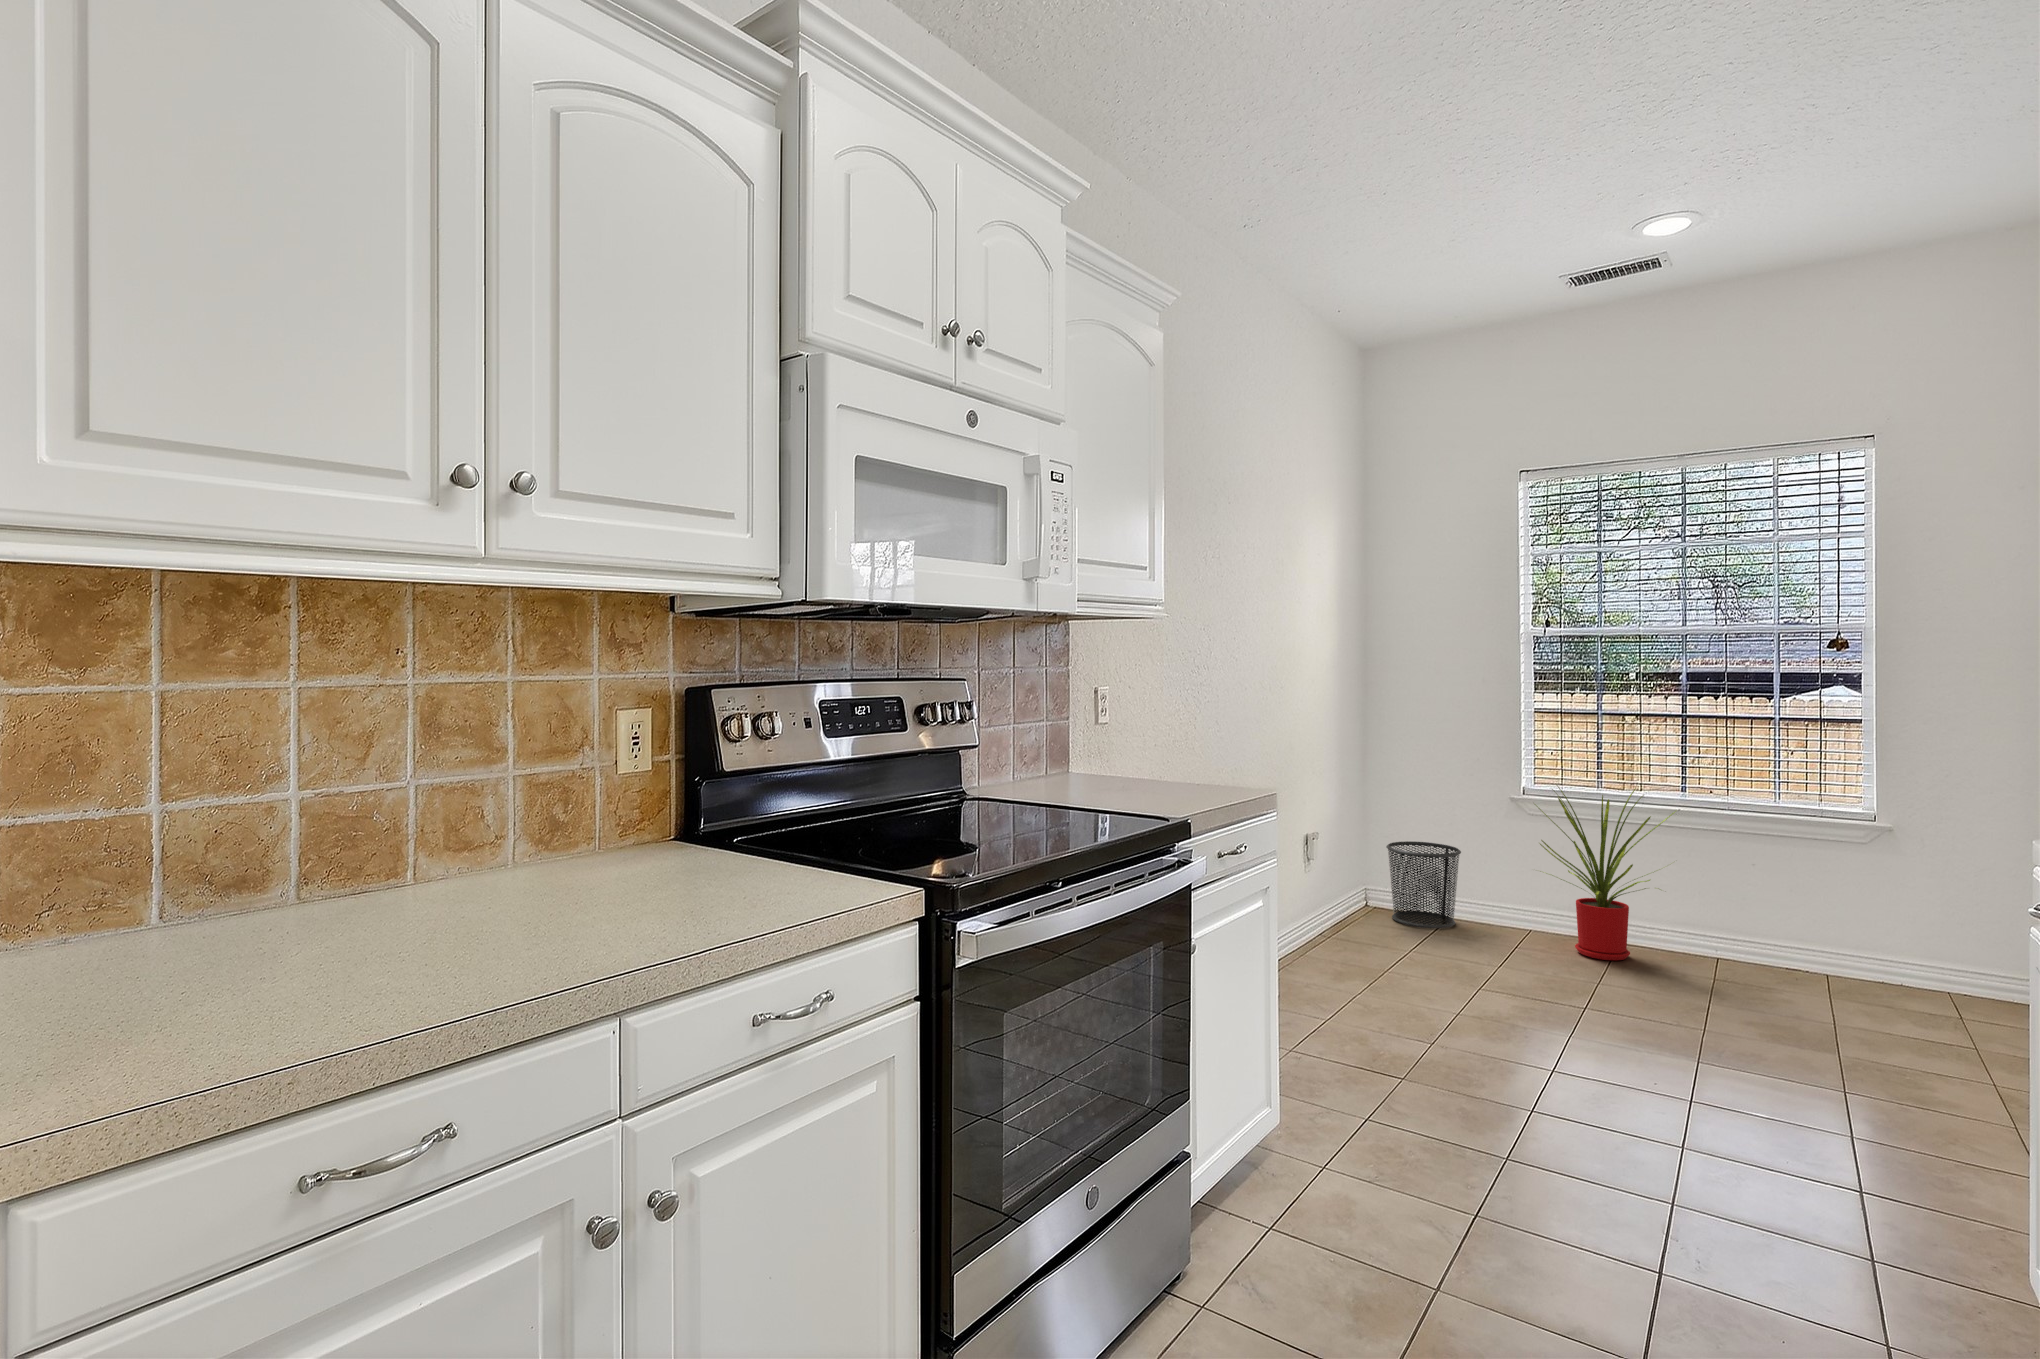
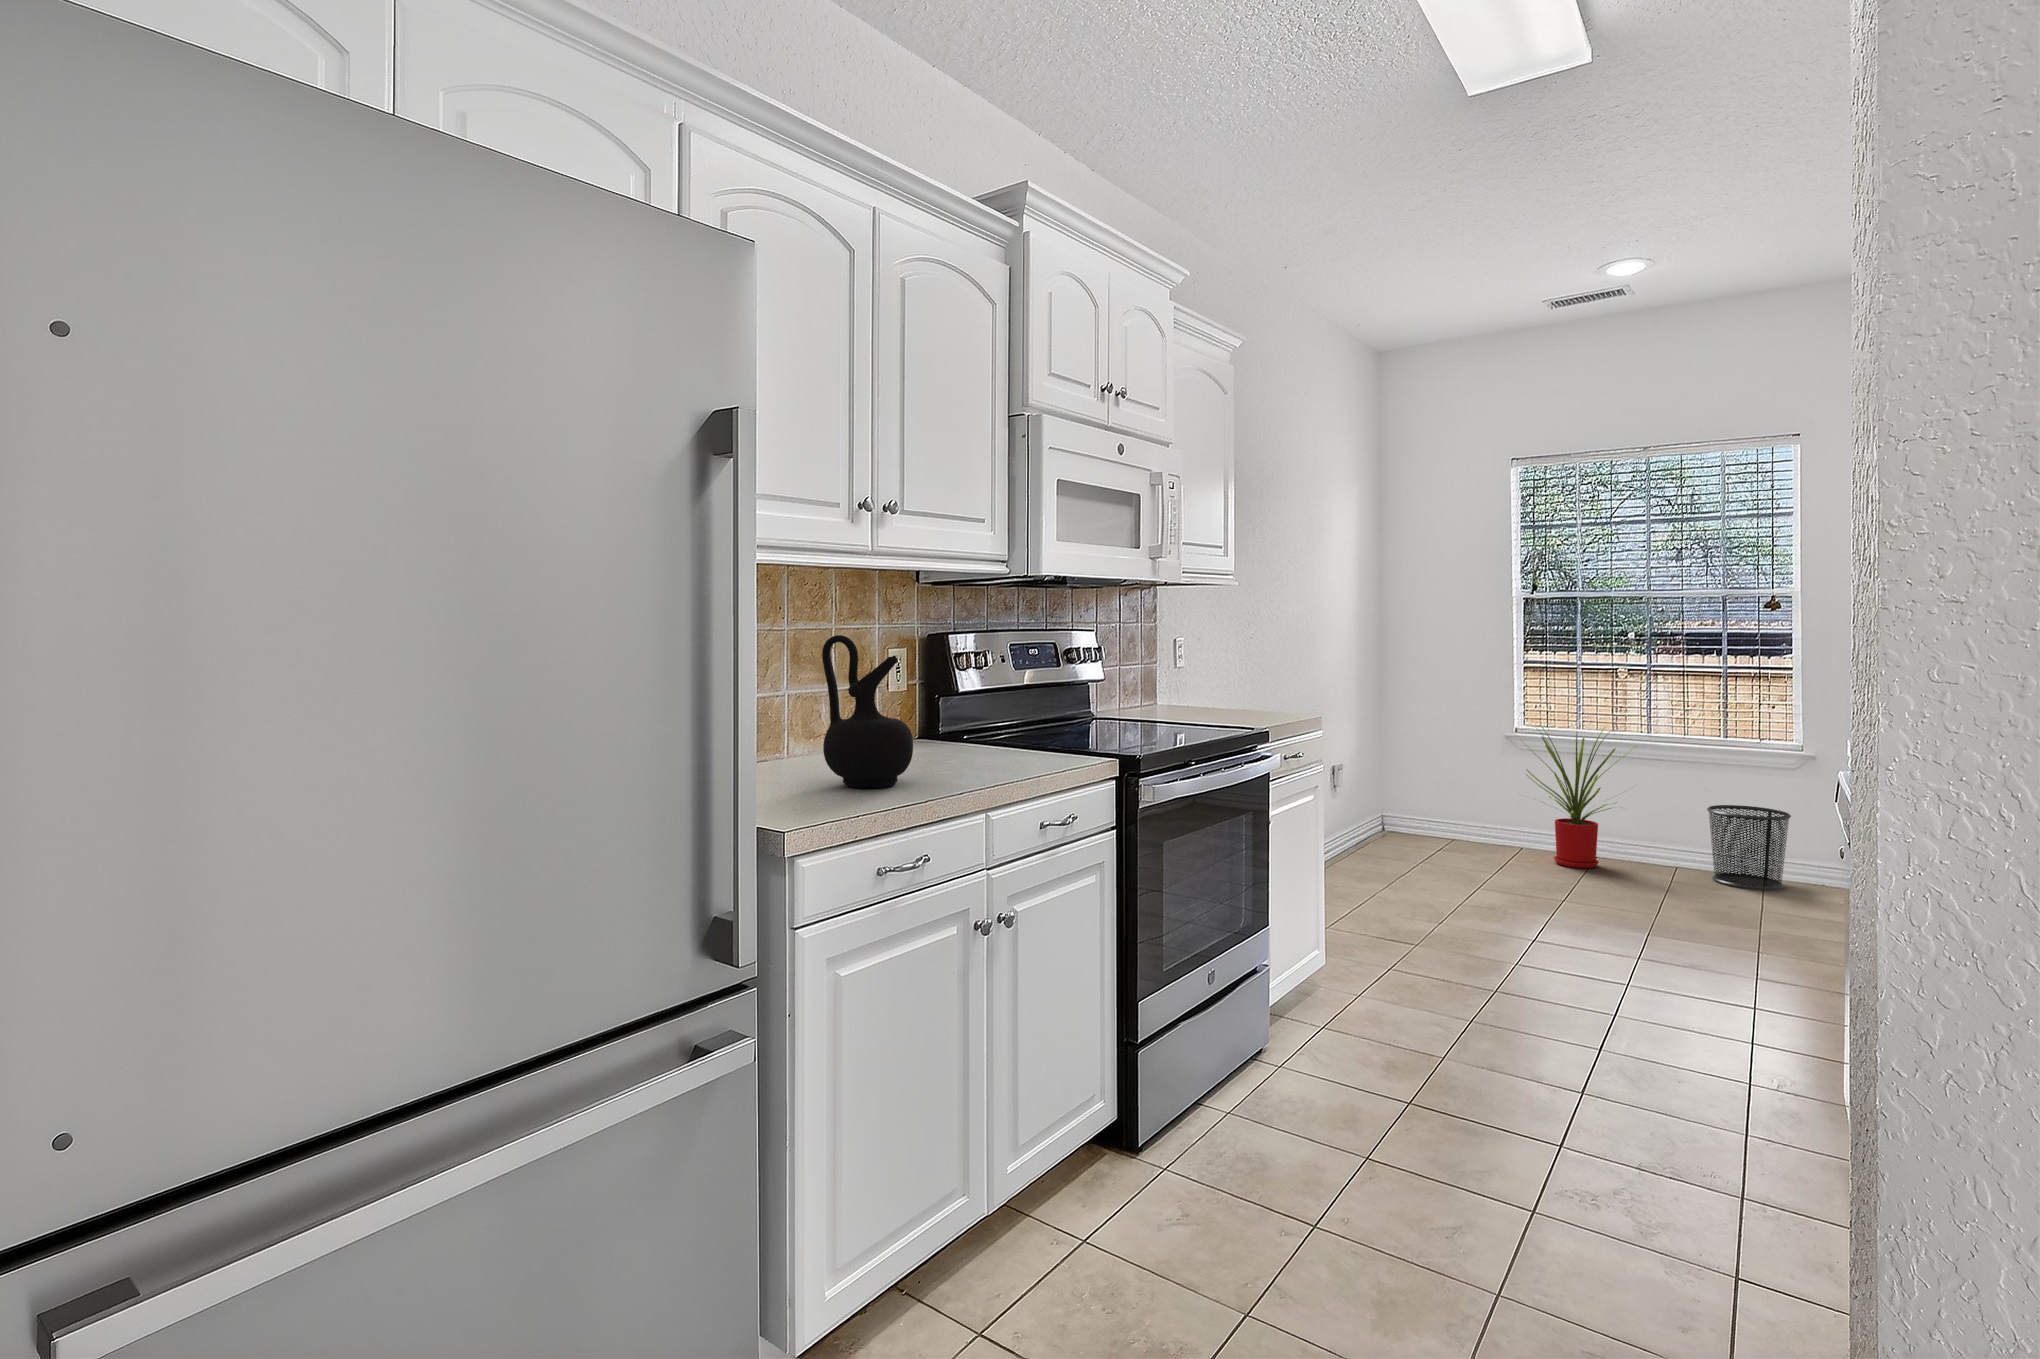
ceramic jug: none [313,701,493,982] -> present [822,635,913,788]
trash can: present [1386,841,1461,928] -> present [1707,805,1791,890]

